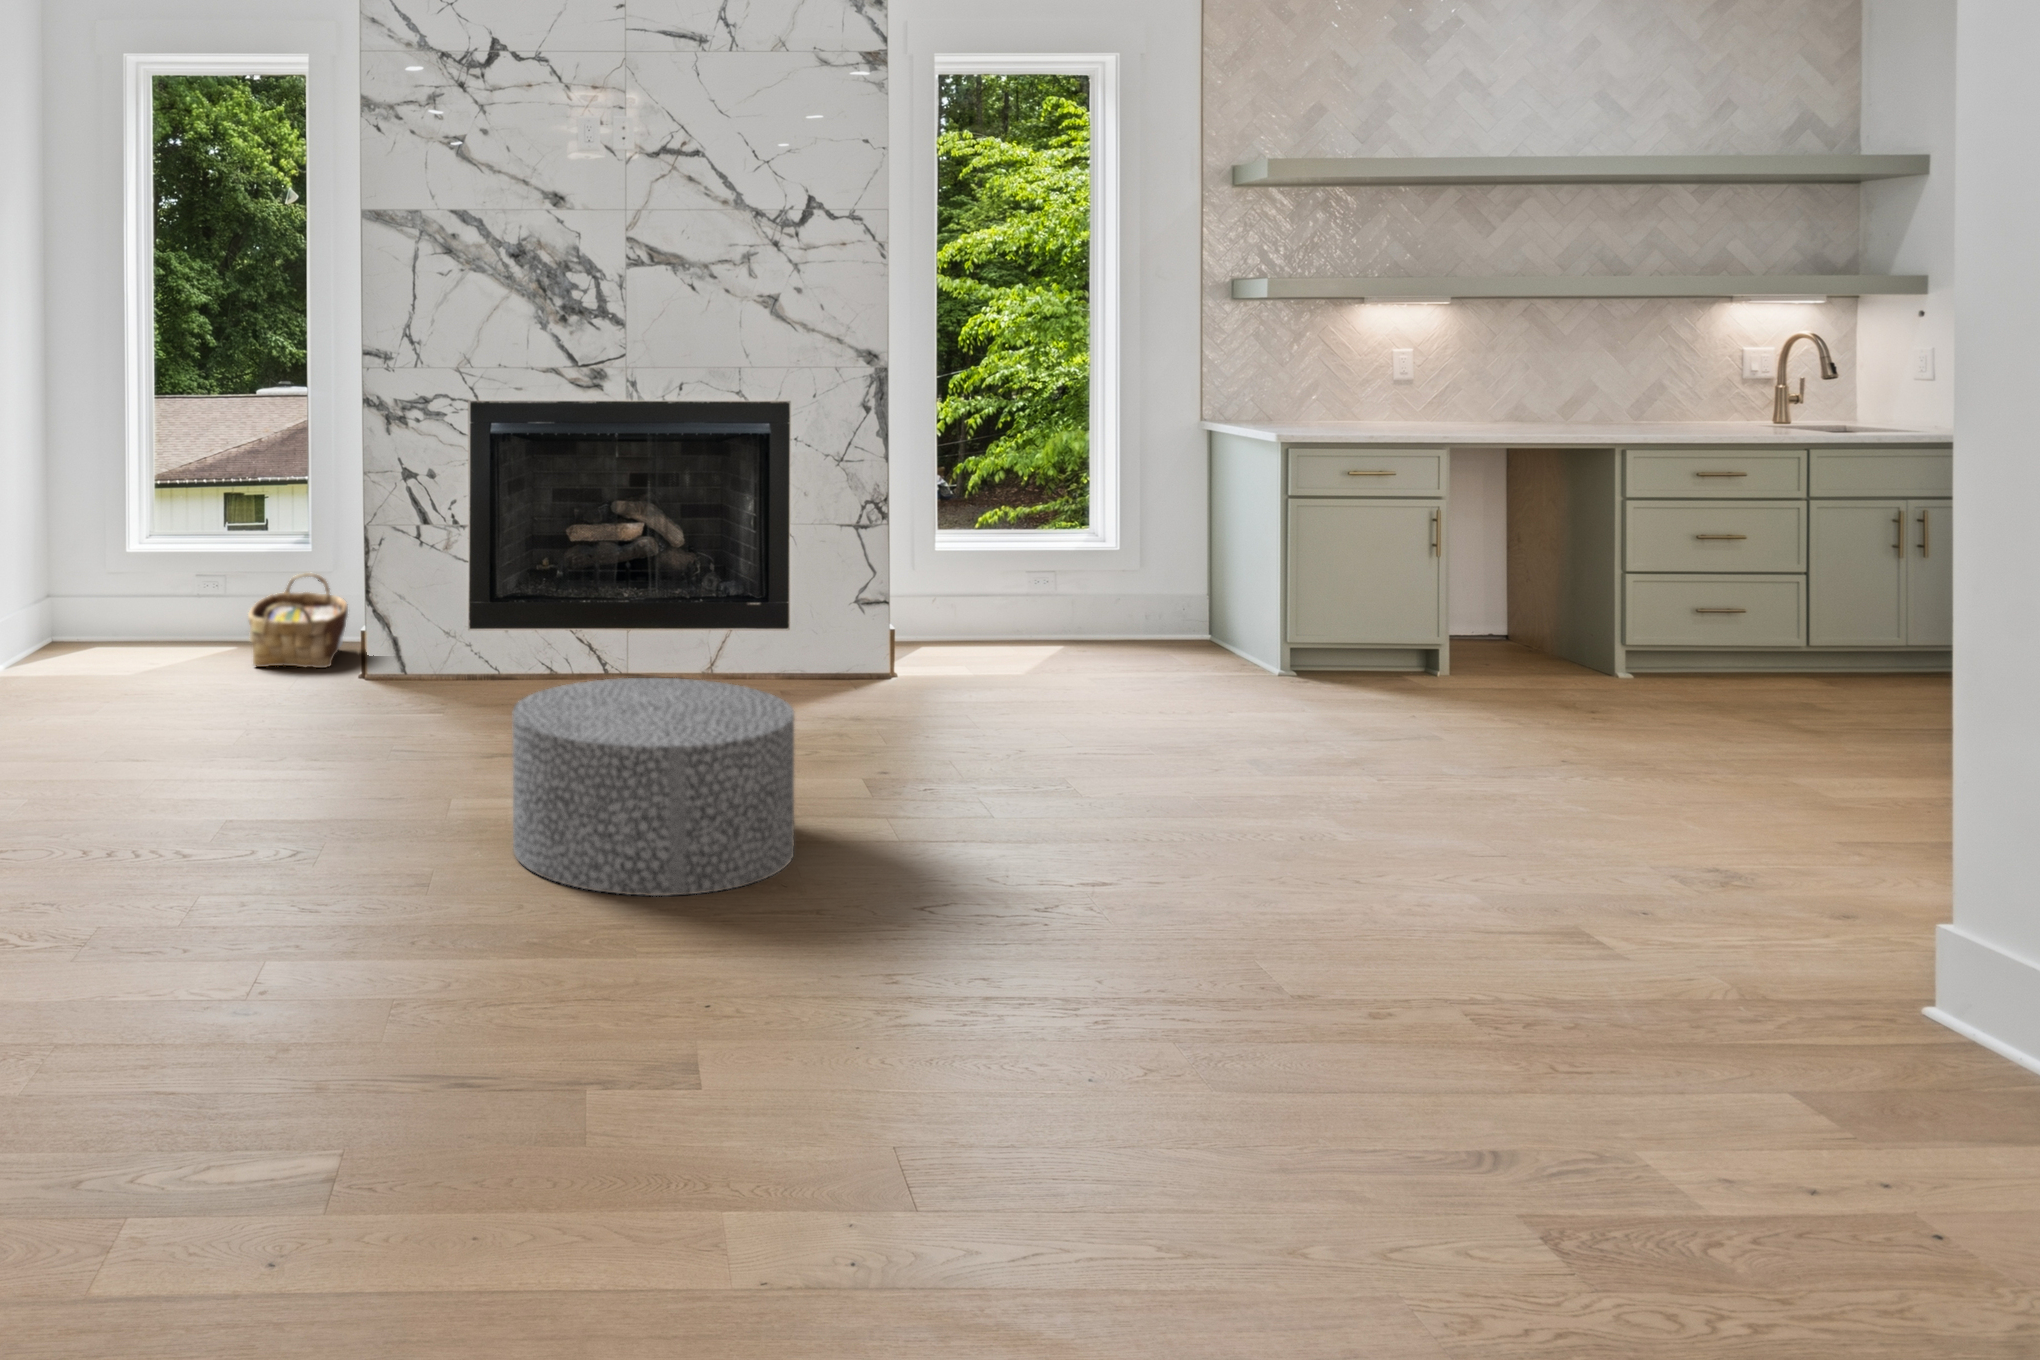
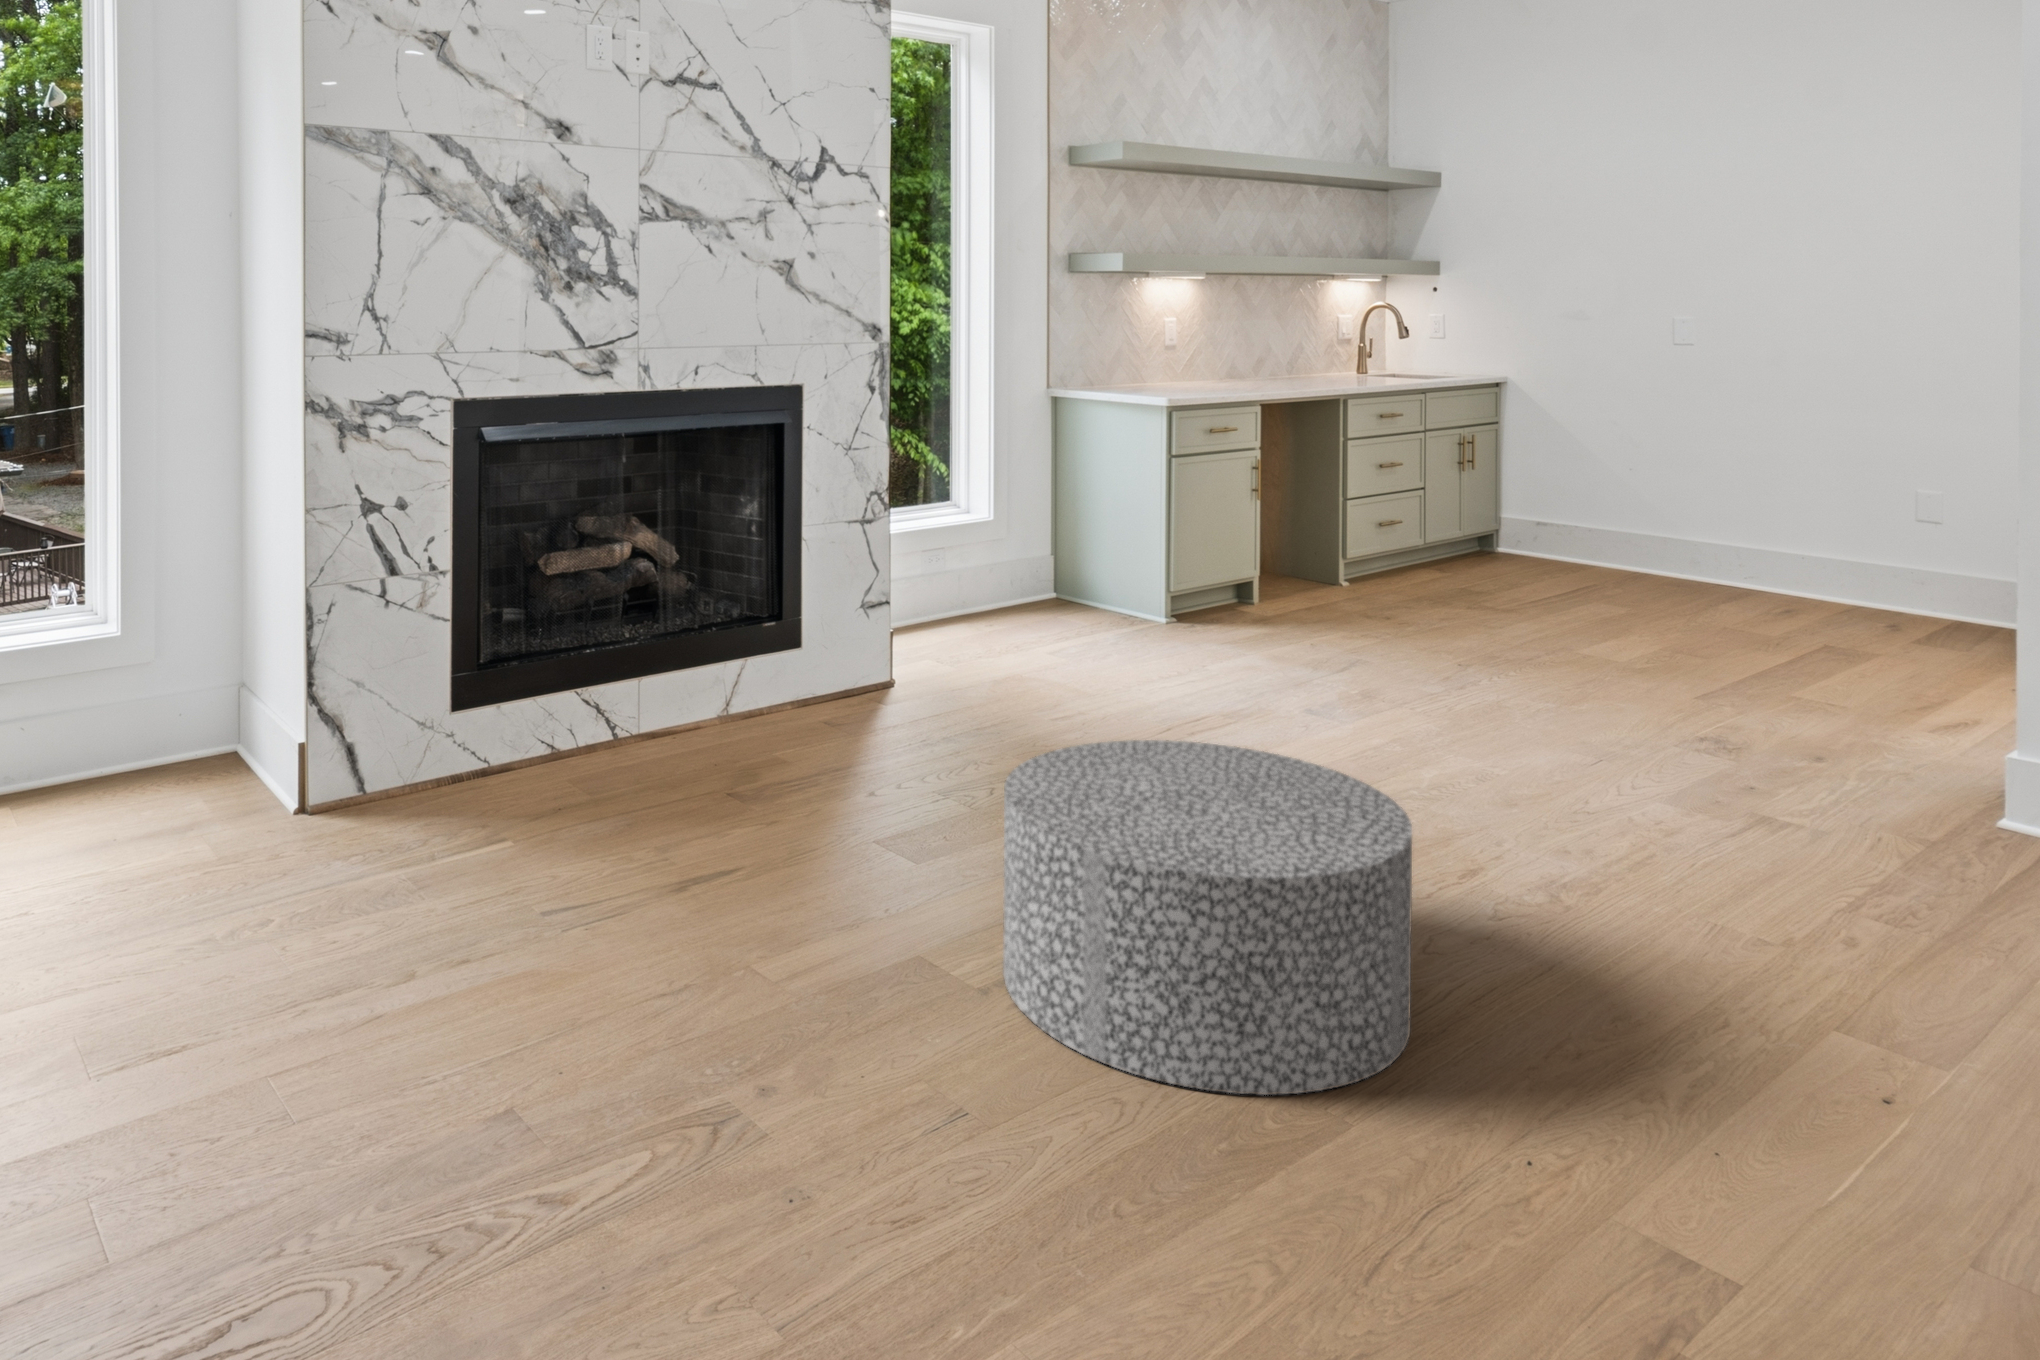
woven basket: present [248,573,348,668] -> none [63,666,223,827]

